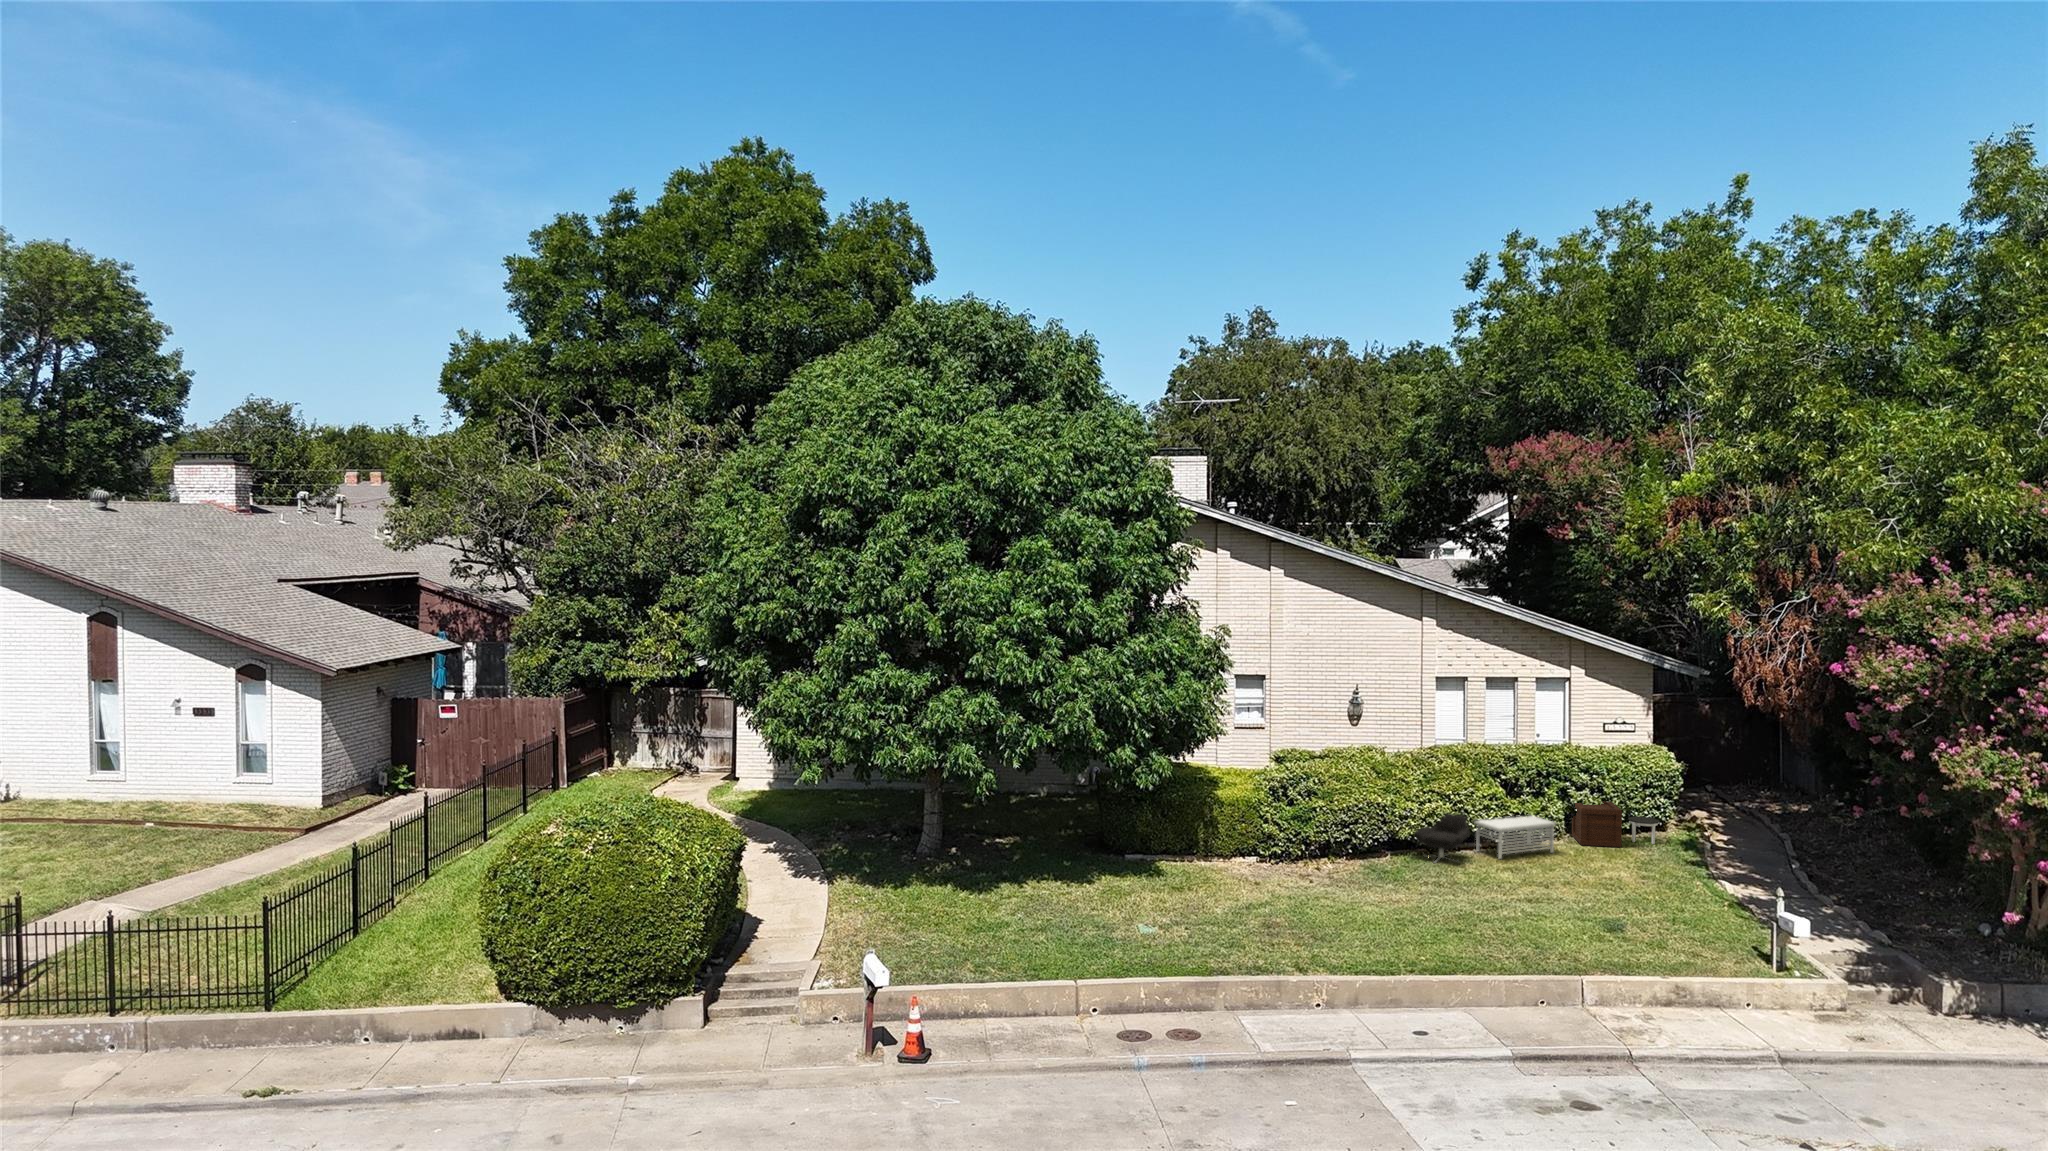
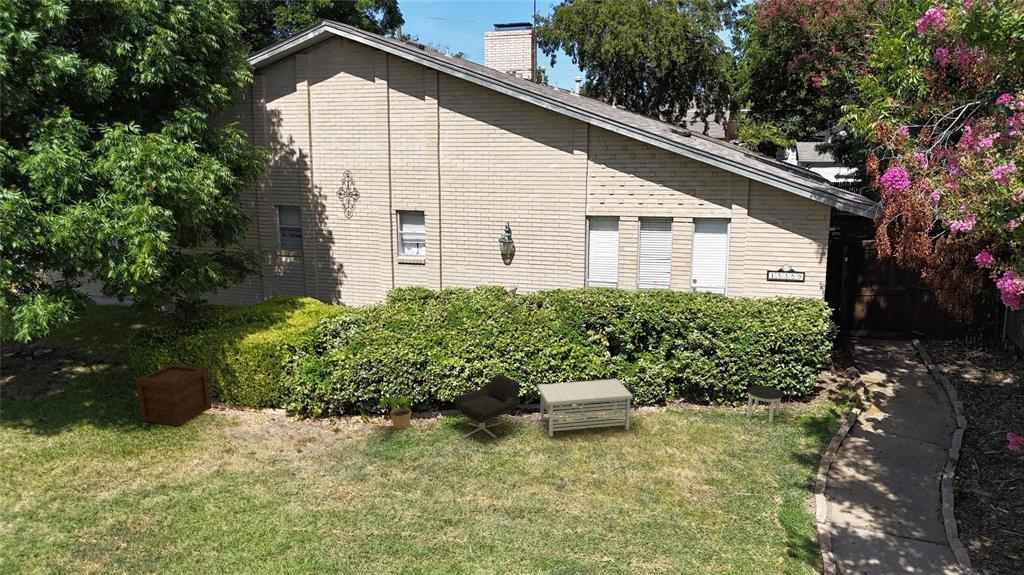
wooden crate: present [1572,801,1622,847] -> present [136,365,212,426]
potted plant: none [1359,831,1393,861] -> present [380,396,413,429]

